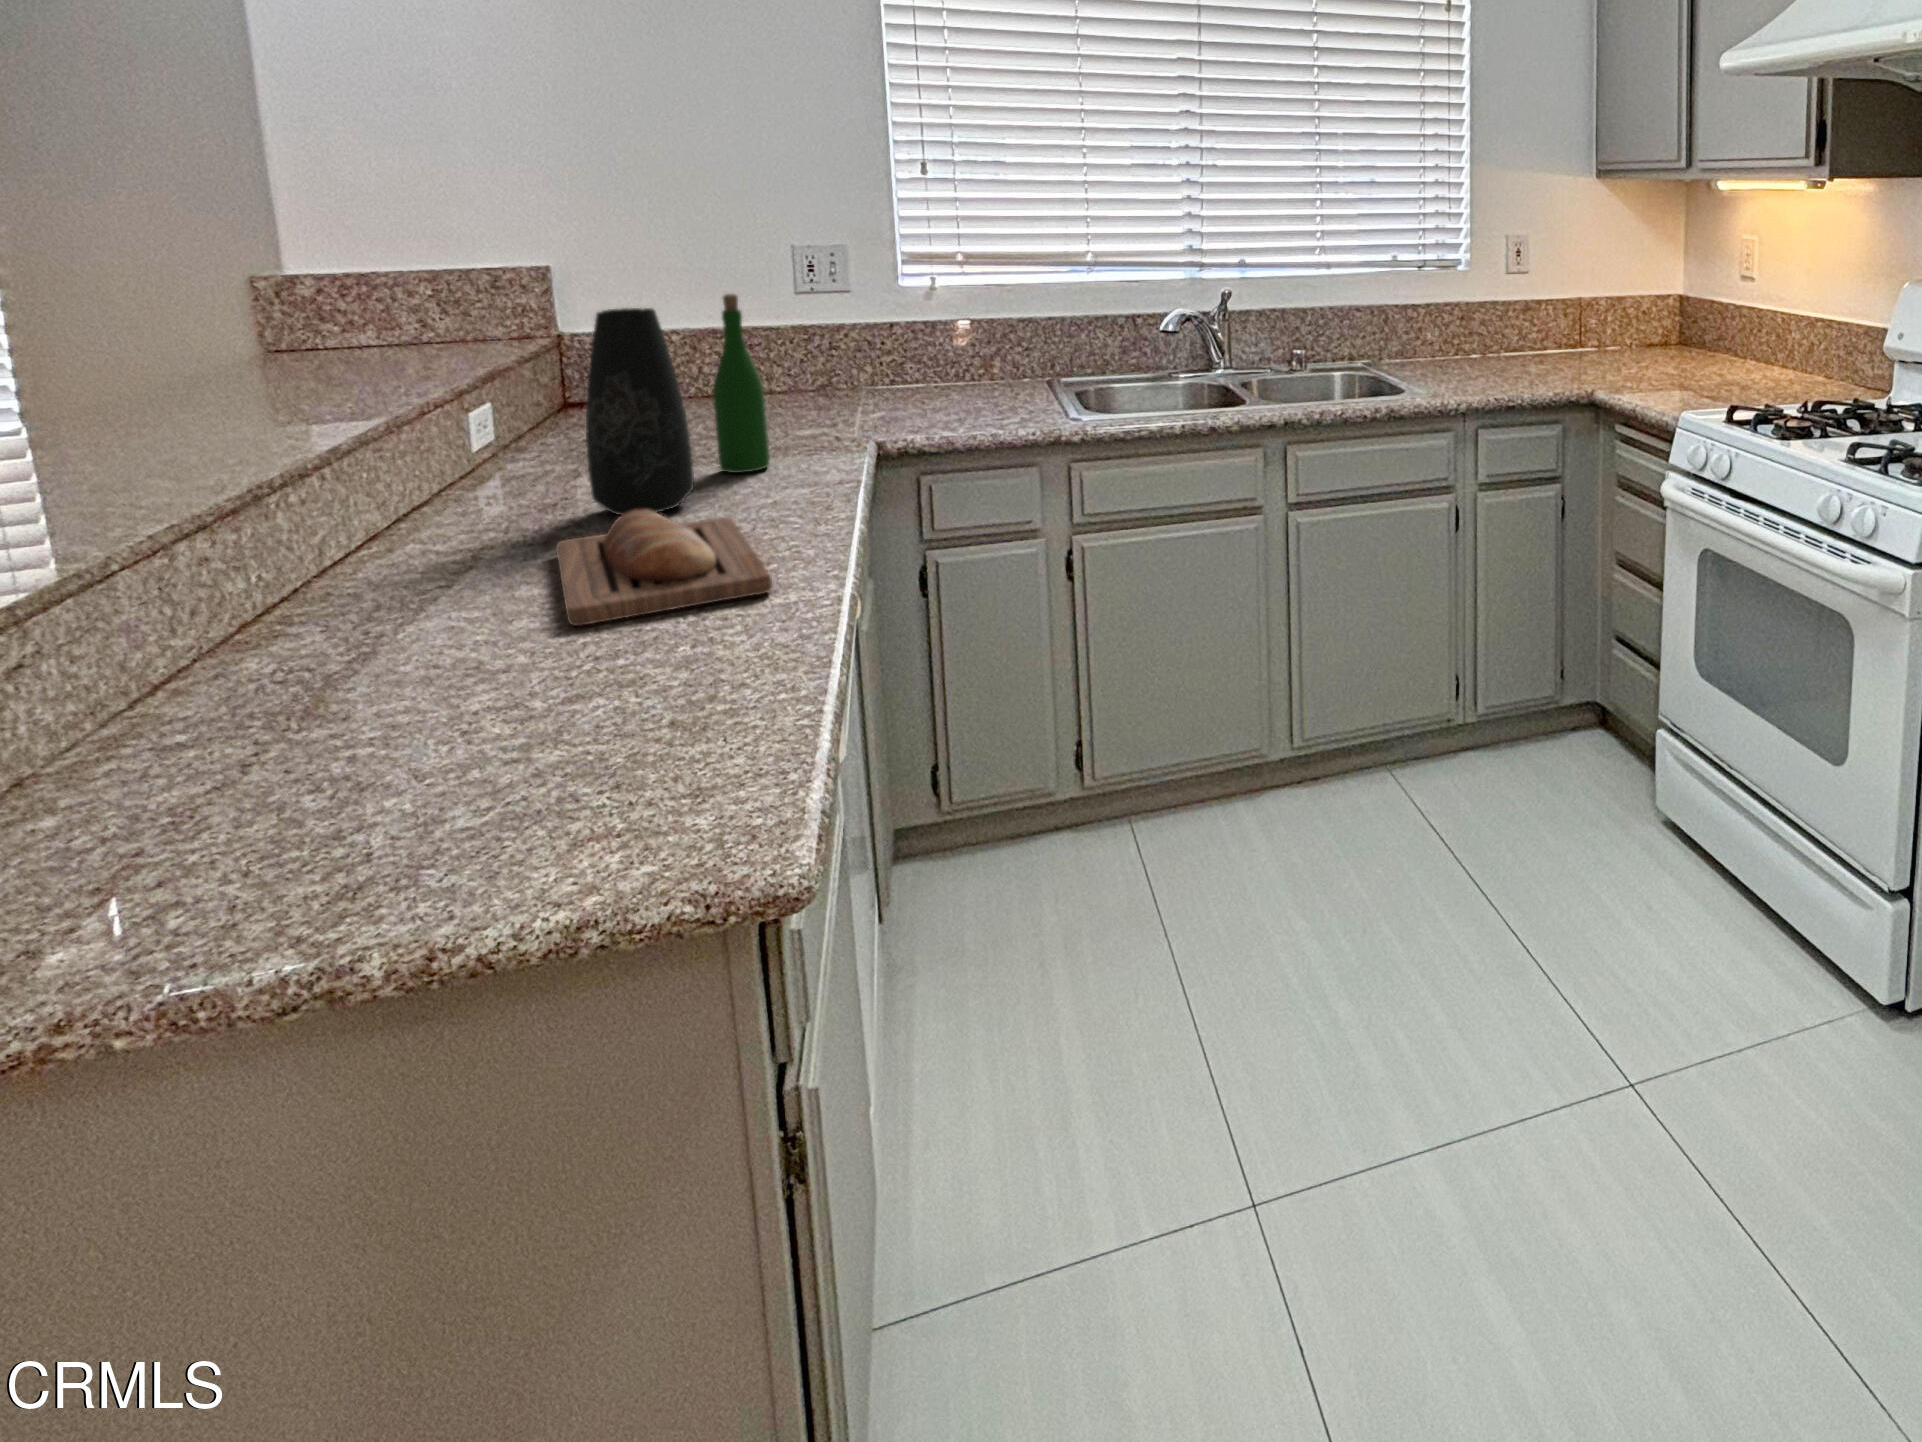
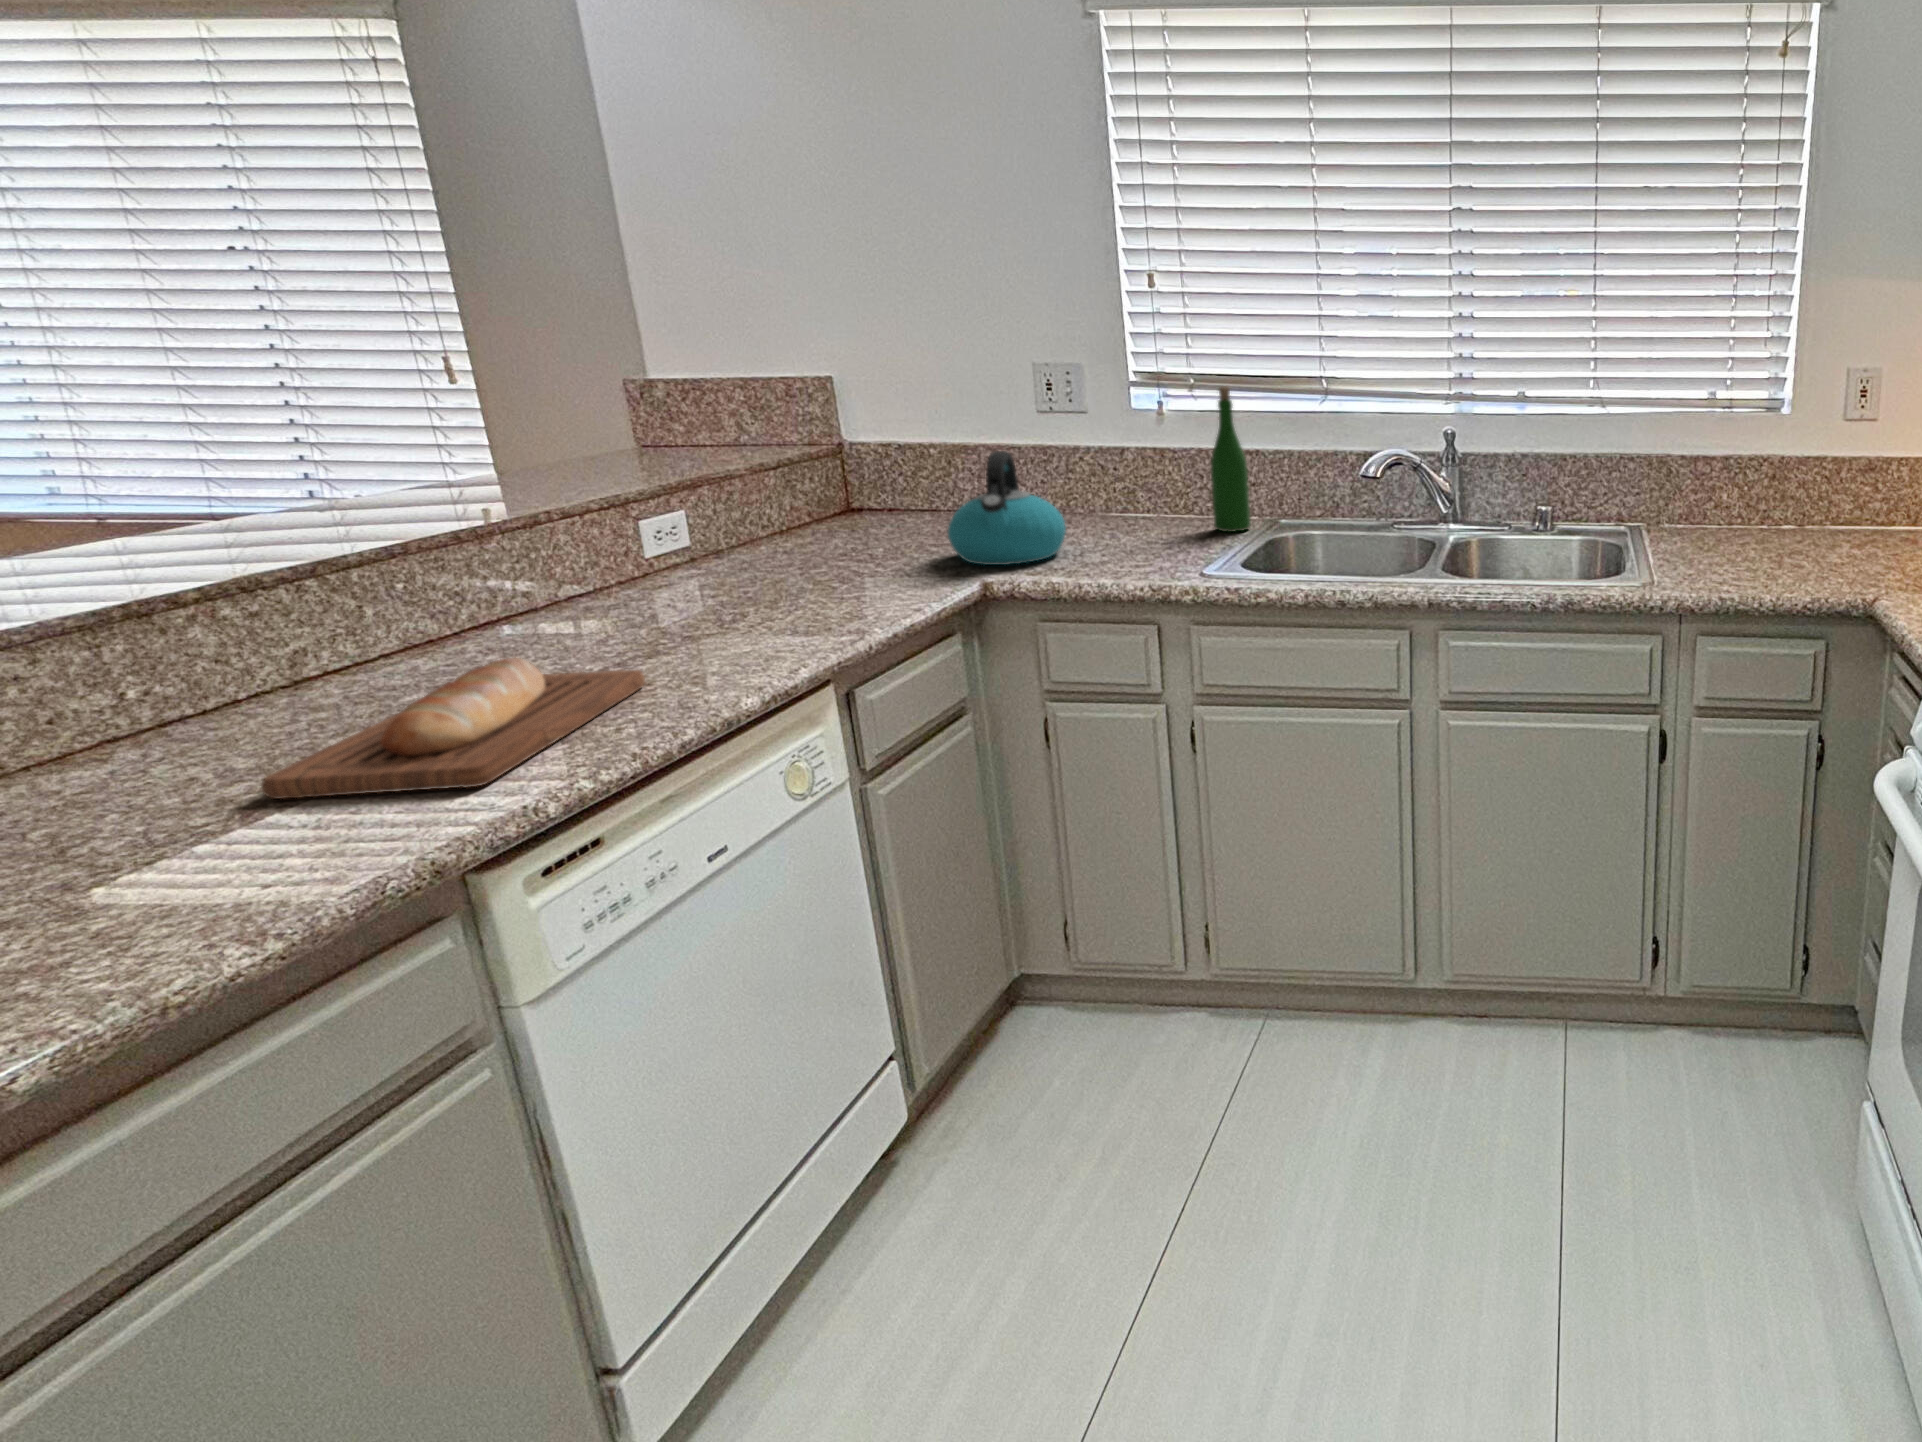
wine bottle: present [713,294,770,473] -> present [1211,386,1251,532]
vase: present [586,308,694,515] -> none [579,431,702,650]
kettle: none [791,325,908,431] -> present [948,451,1066,565]

